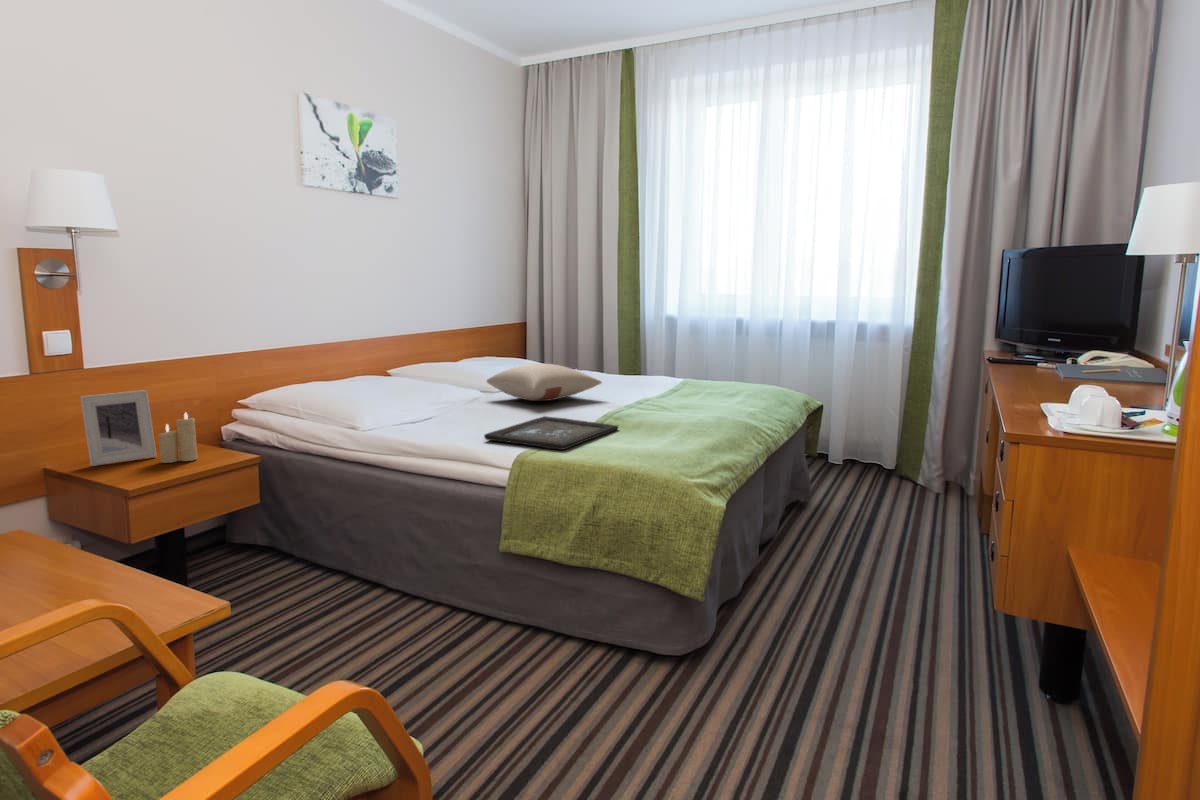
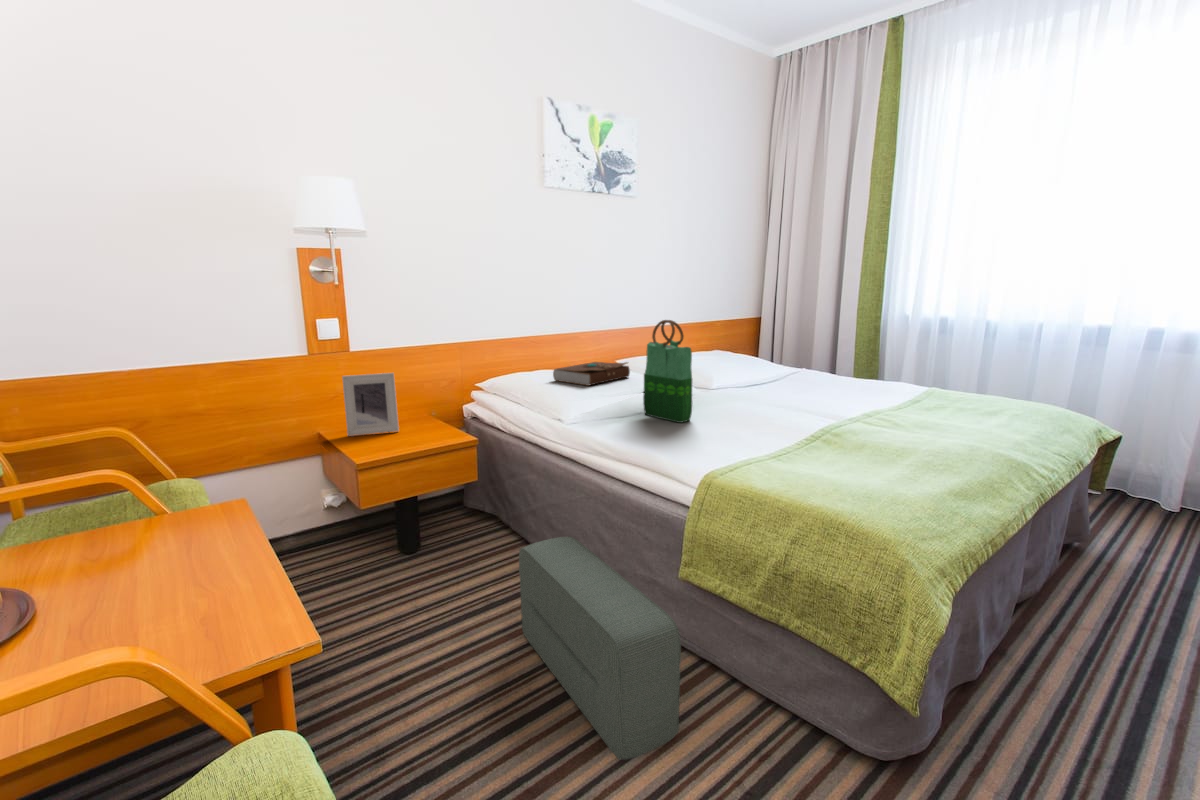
tote bag: none [436,323,487,421] -> present [643,320,692,423]
pillow: present [487,364,602,401] -> none [702,363,826,403]
book: none [333,368,414,393] -> present [553,362,630,386]
candle: present [158,413,197,463] -> none [396,395,427,439]
tray: present [484,416,618,450] -> none [677,424,836,473]
pouf: none [340,533,518,701] -> present [519,536,681,760]

